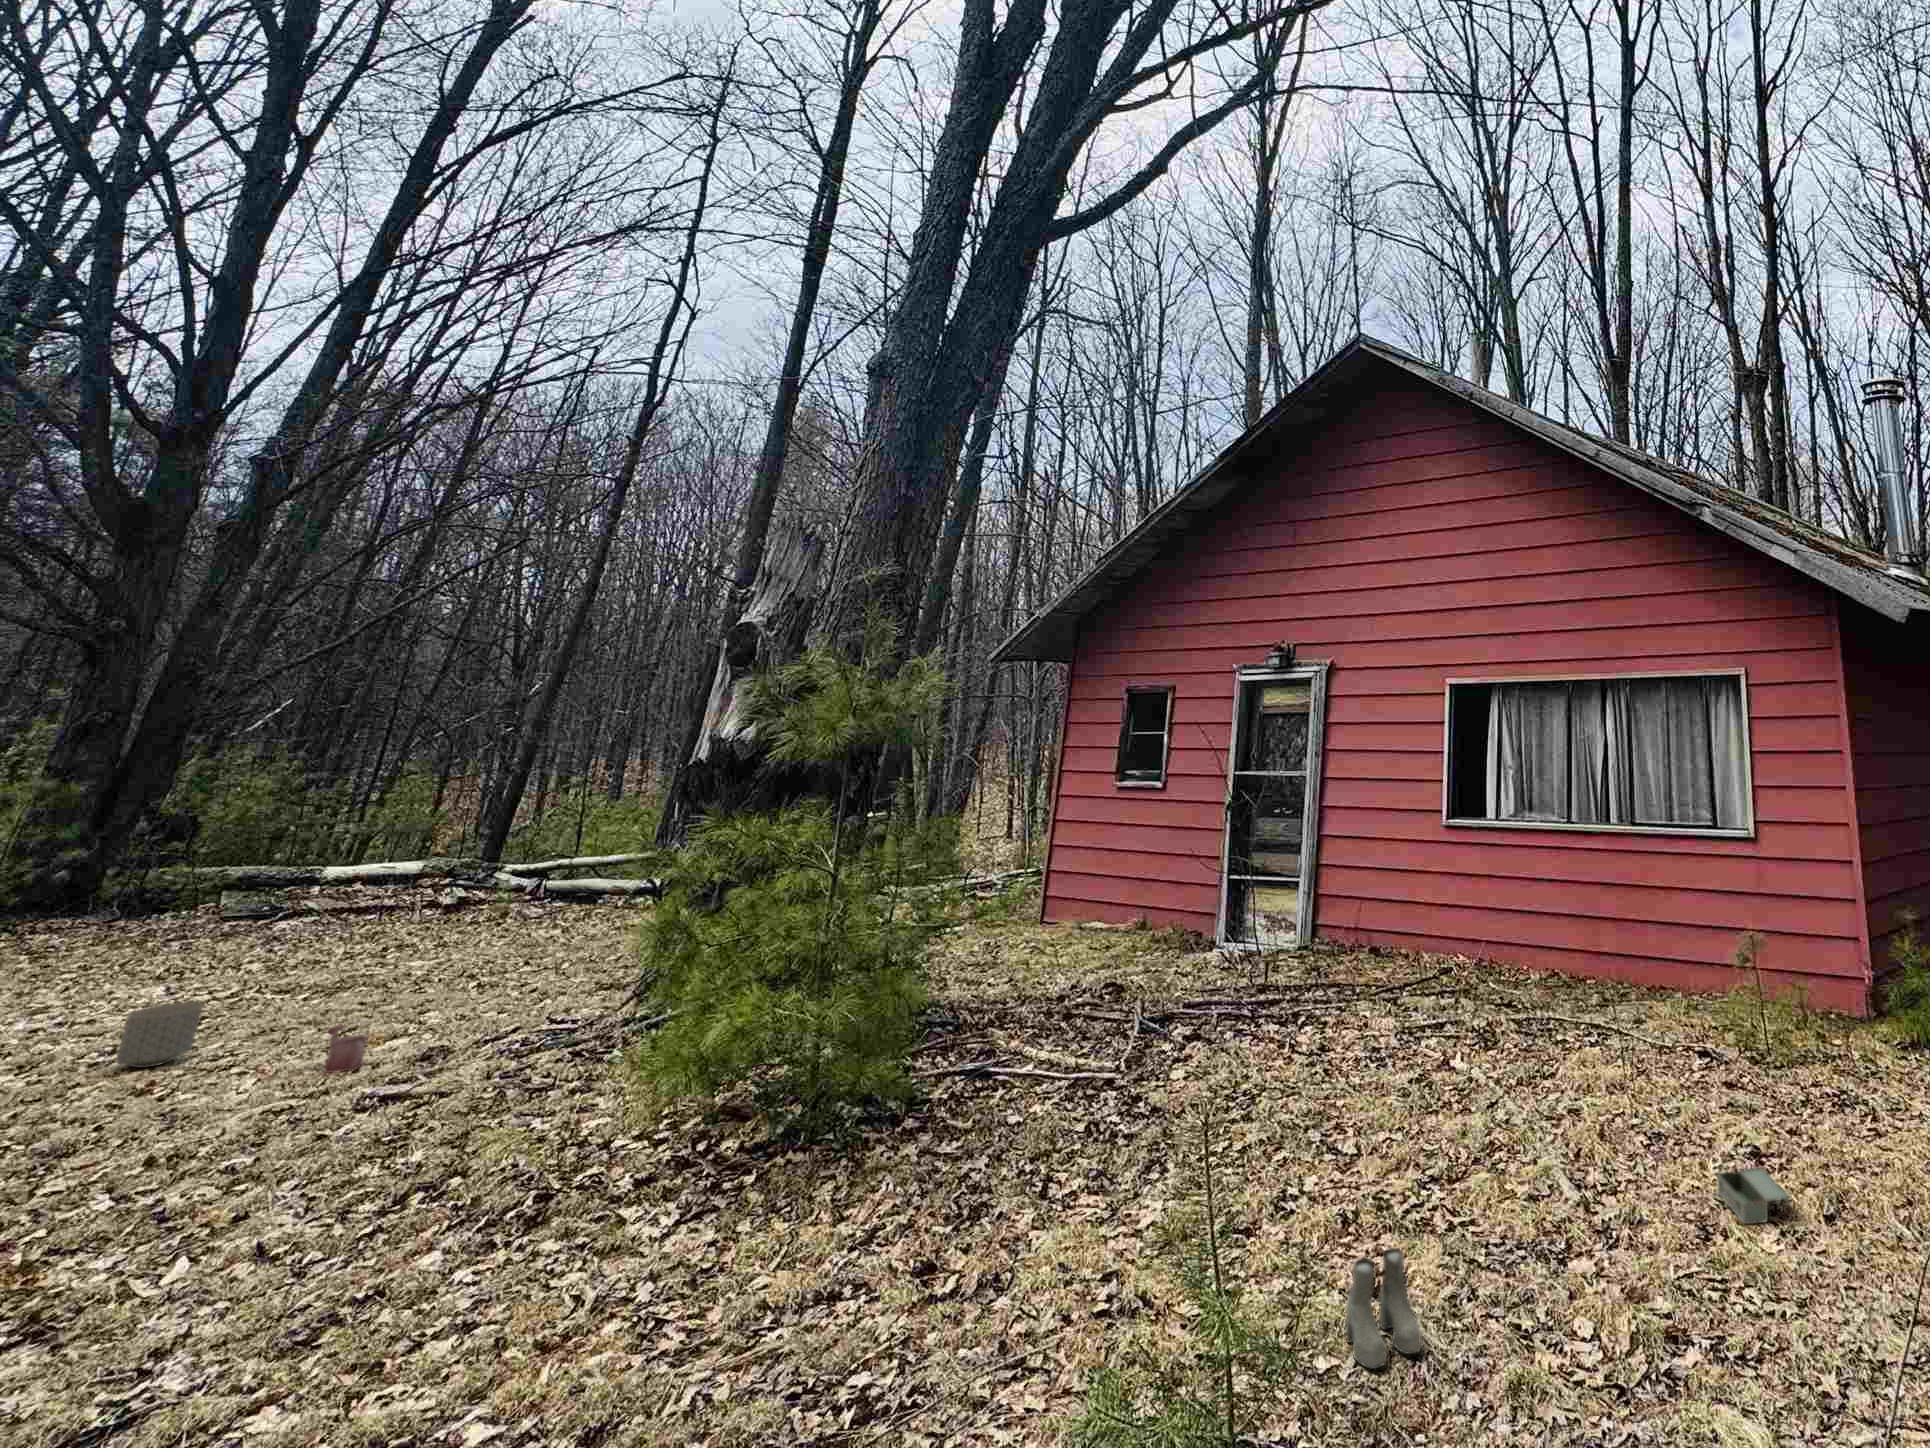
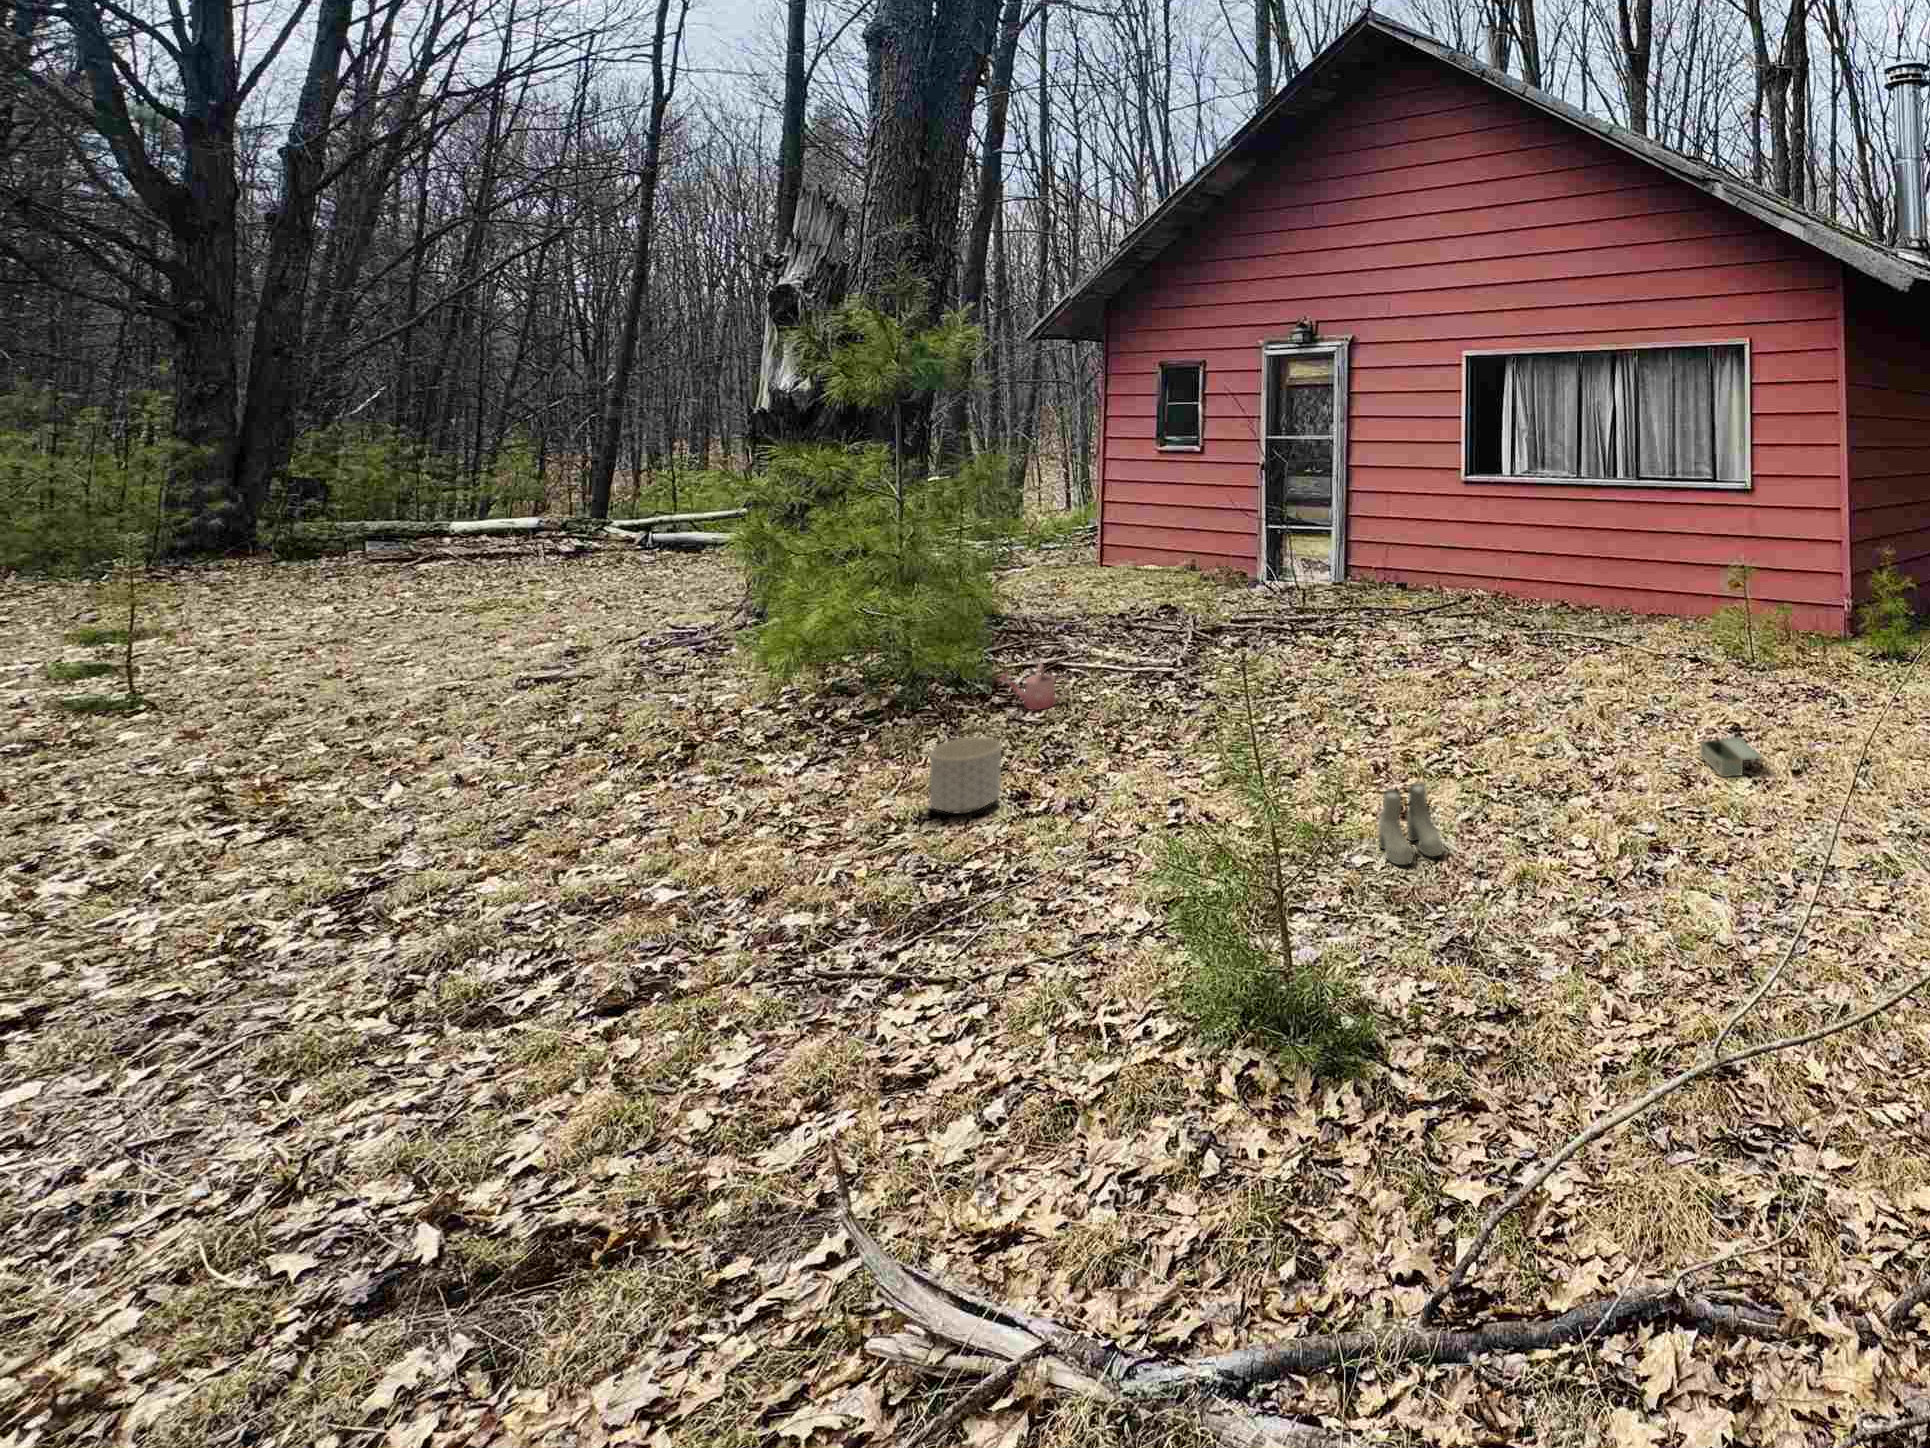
planter: present [116,1001,203,1068] -> present [930,737,1001,814]
watering can: present [324,1022,369,1073] -> present [1000,663,1069,710]

